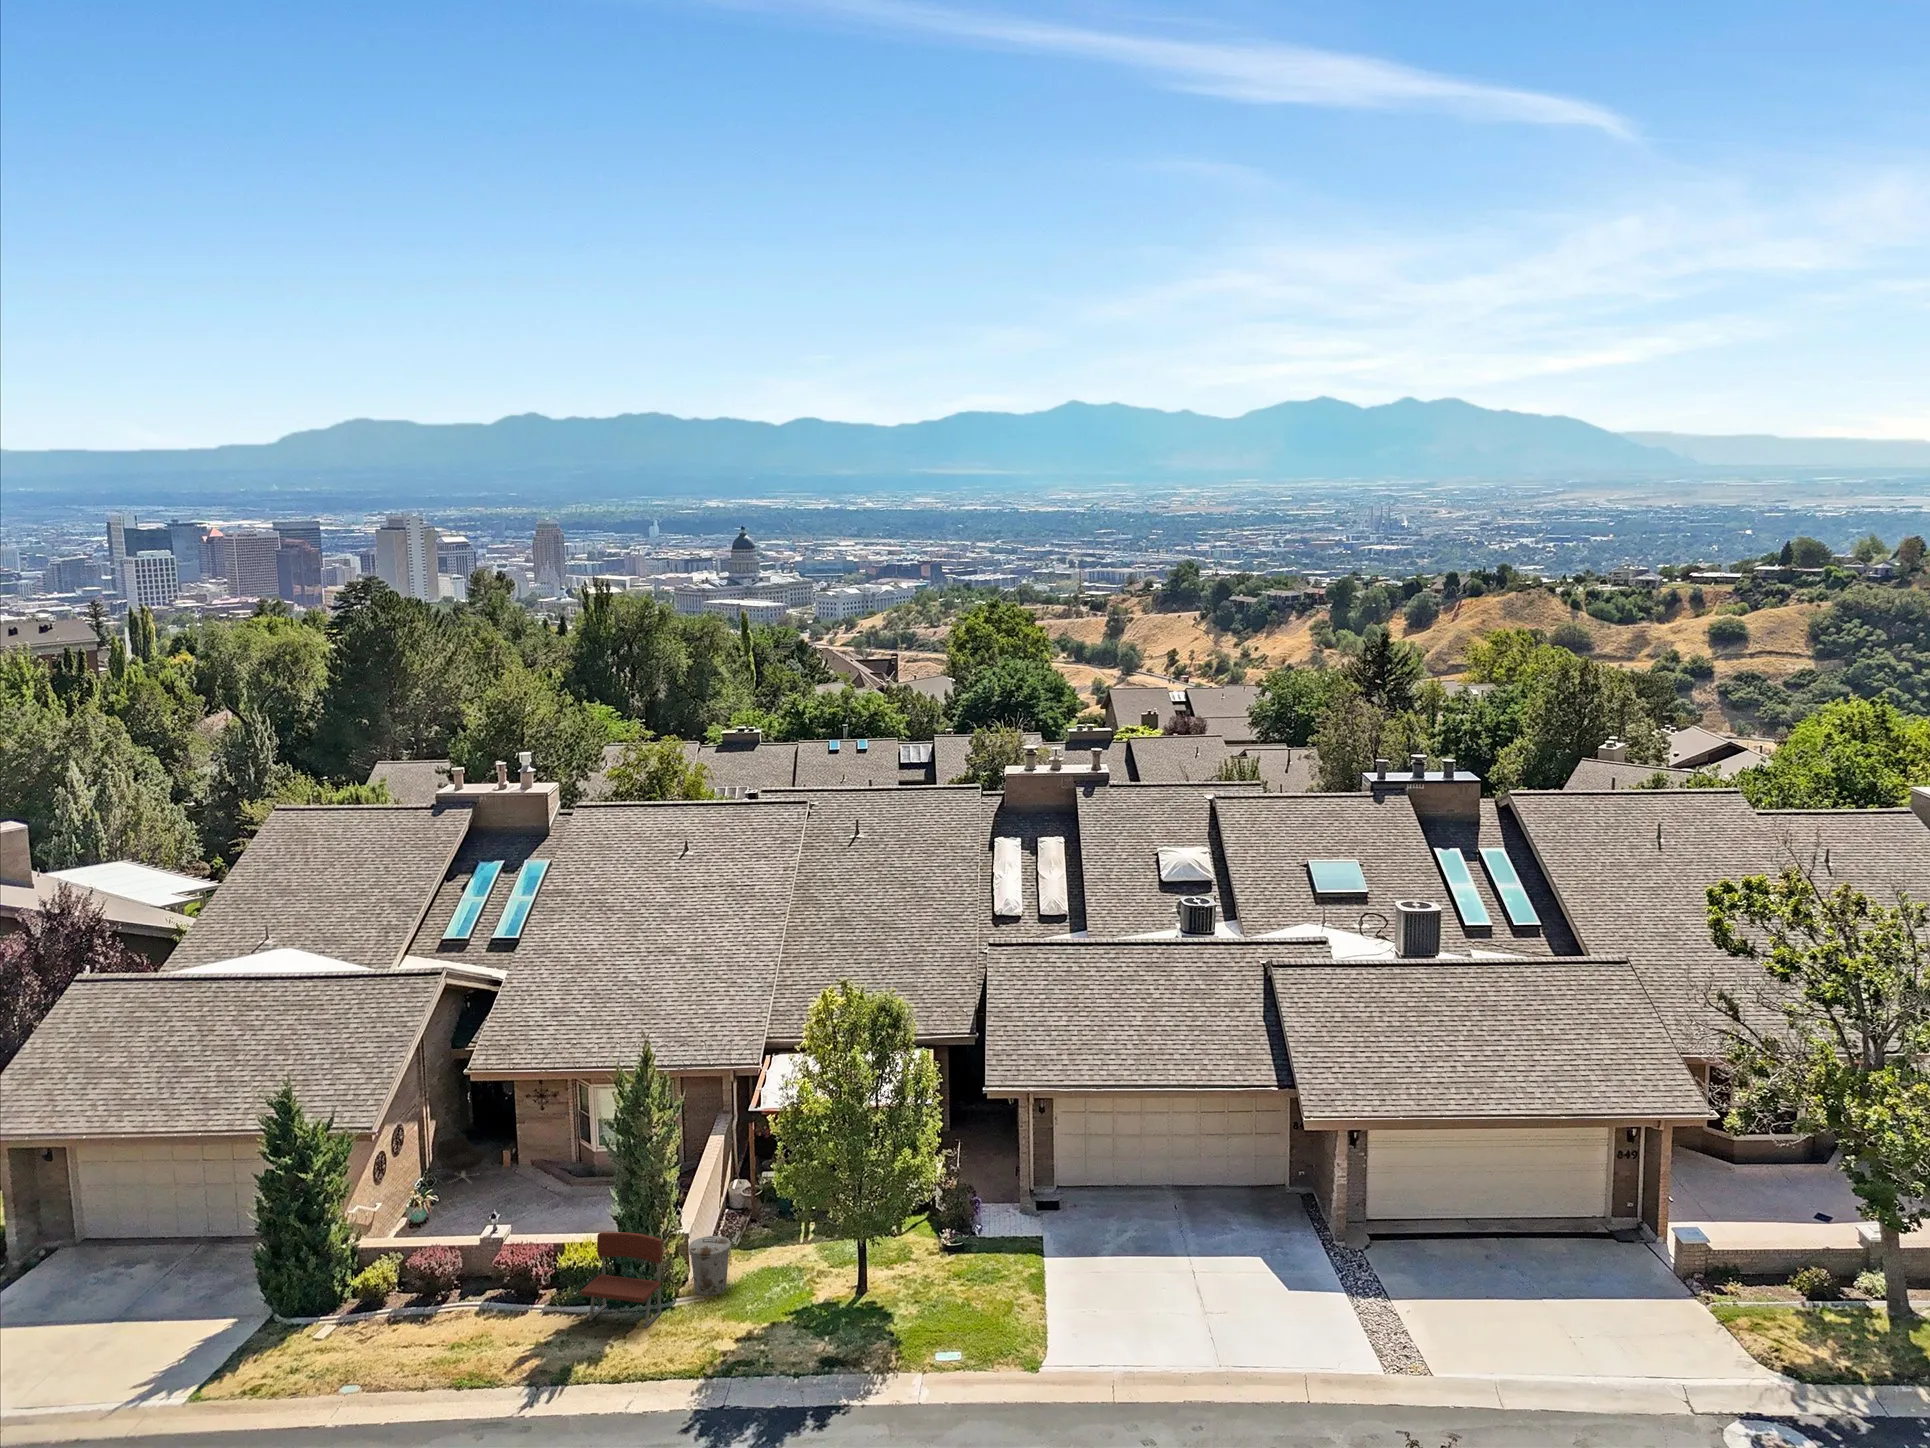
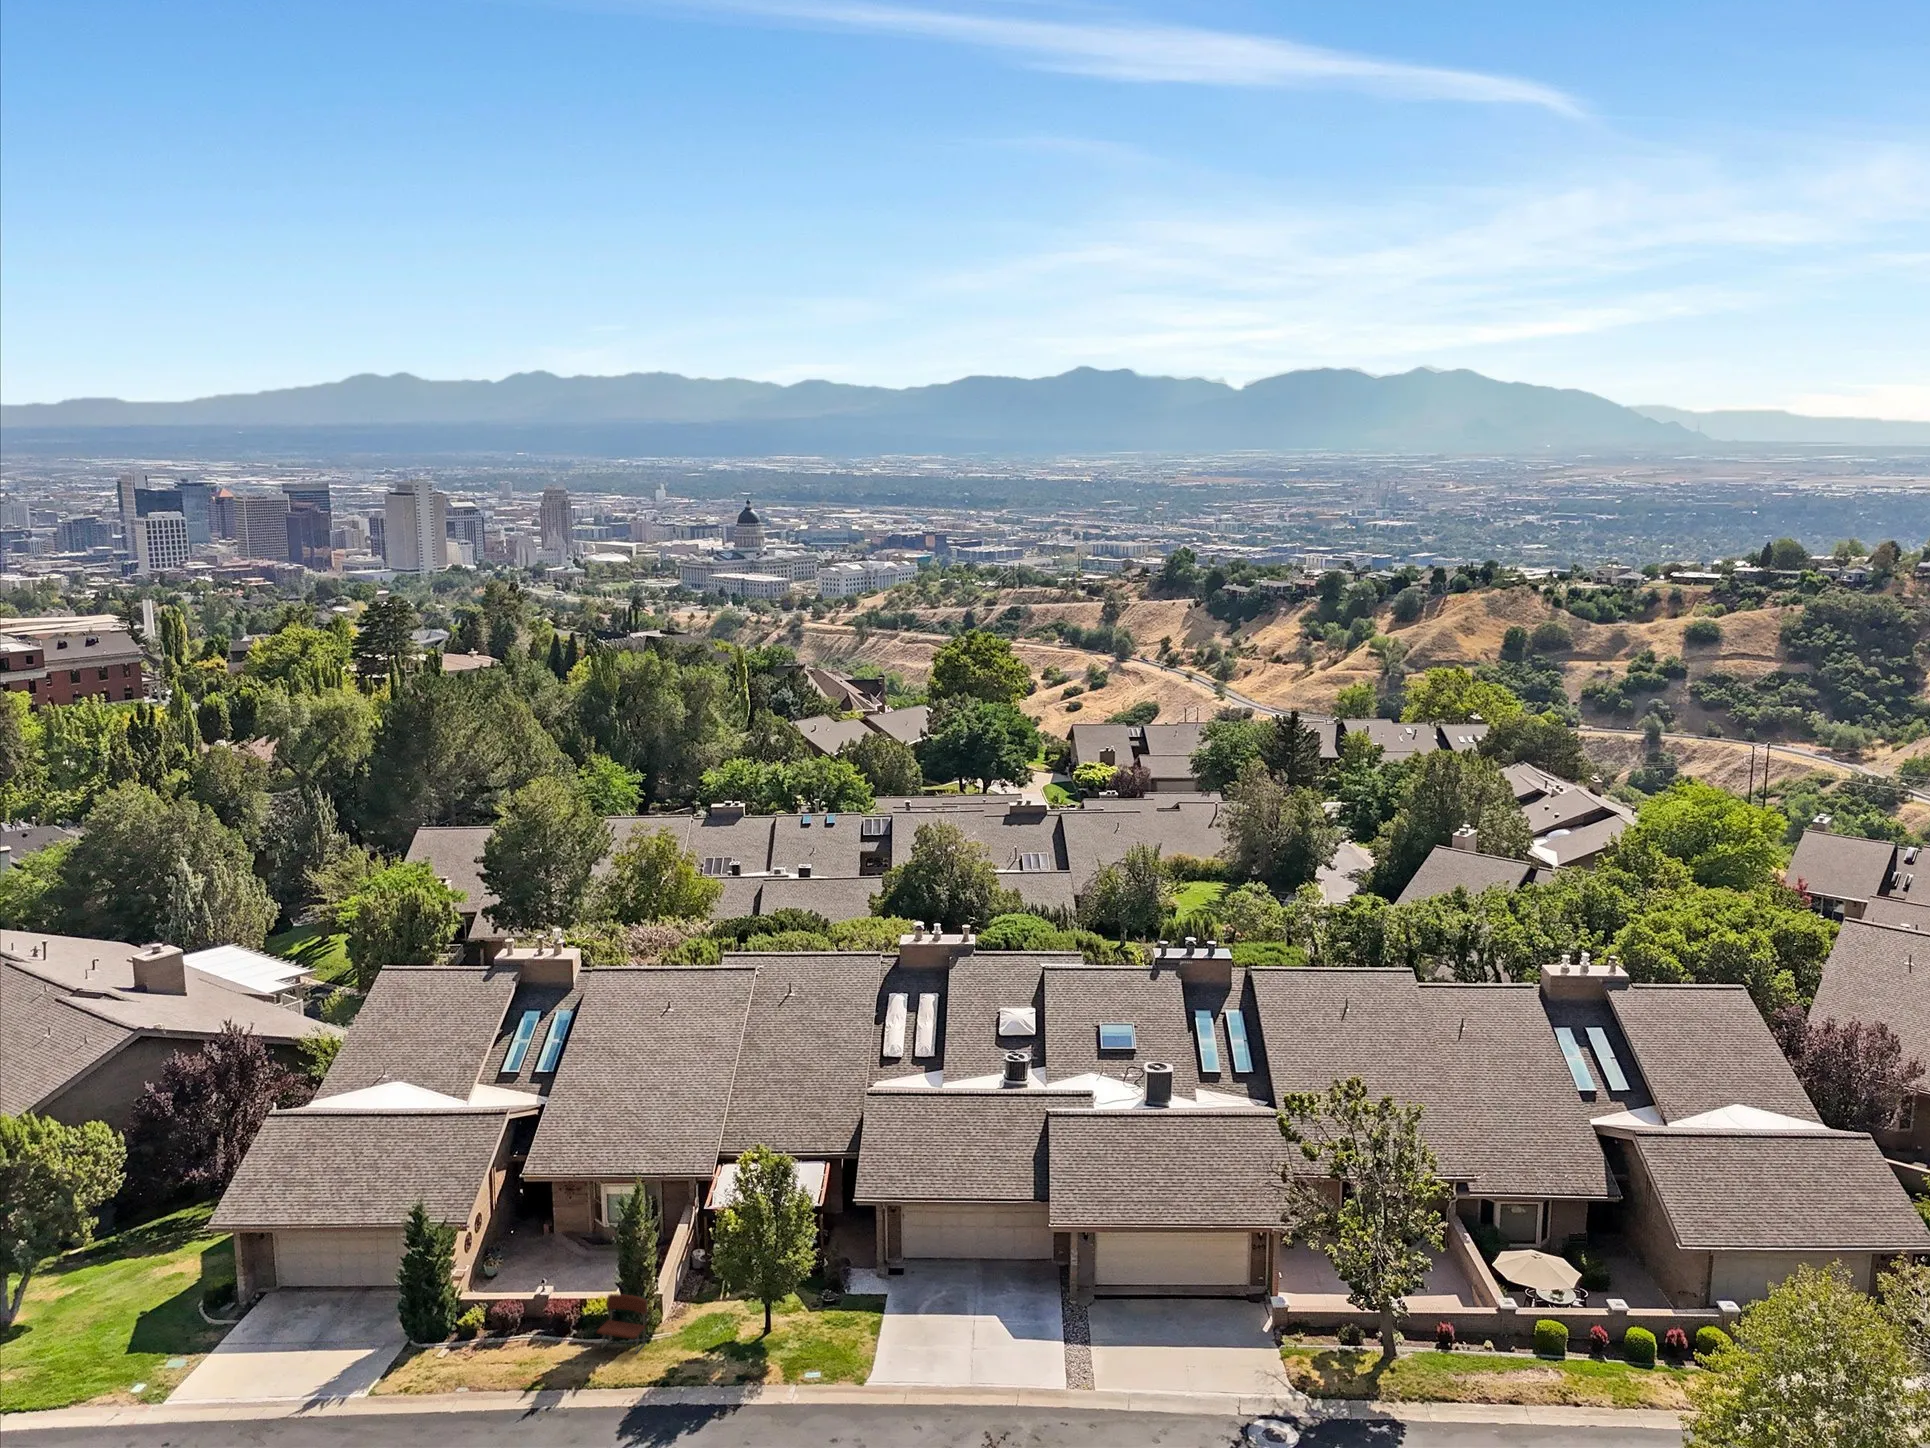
lounge chair: present [436,1135,486,1181] -> none [501,1217,534,1251]
trash can: present [689,1236,731,1296] -> none [663,1295,689,1333]

